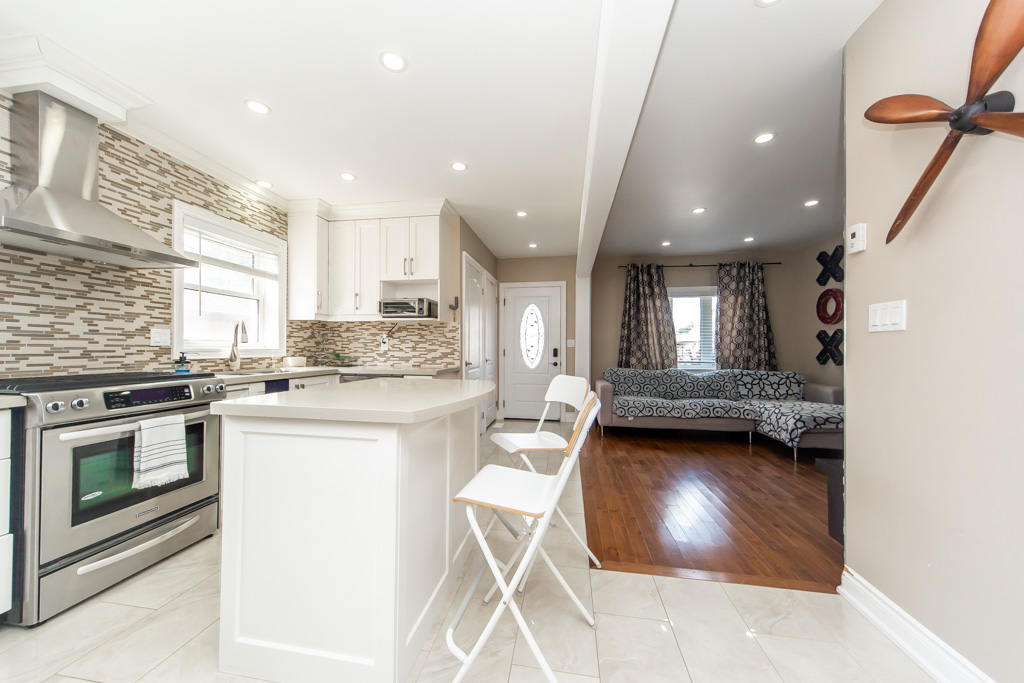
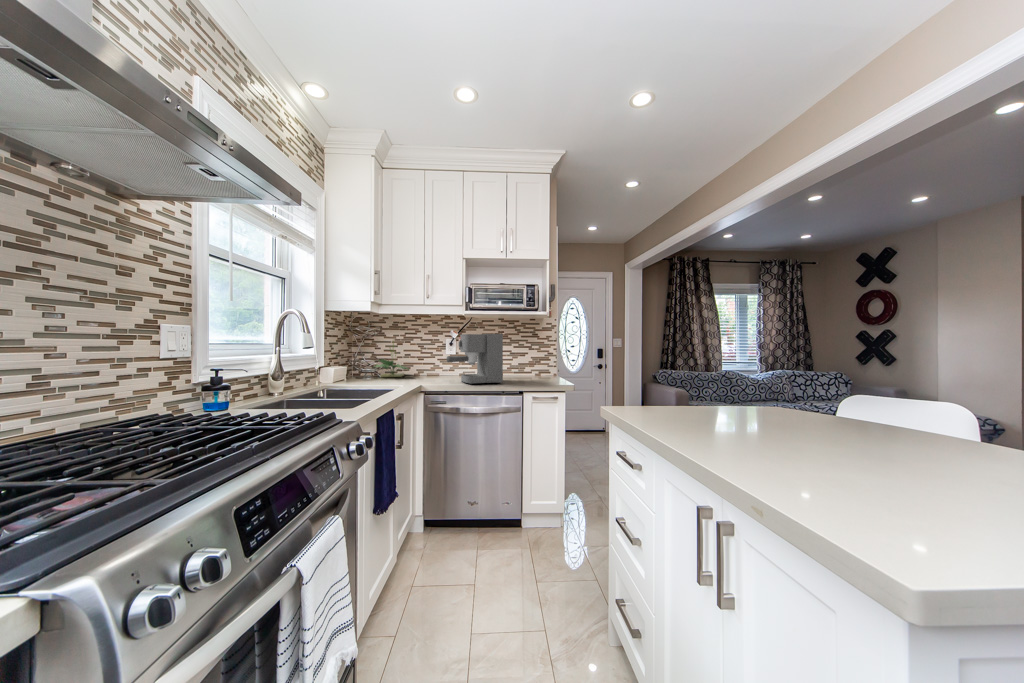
coffee maker: none [362,334,403,370] -> present [446,334,503,384]

